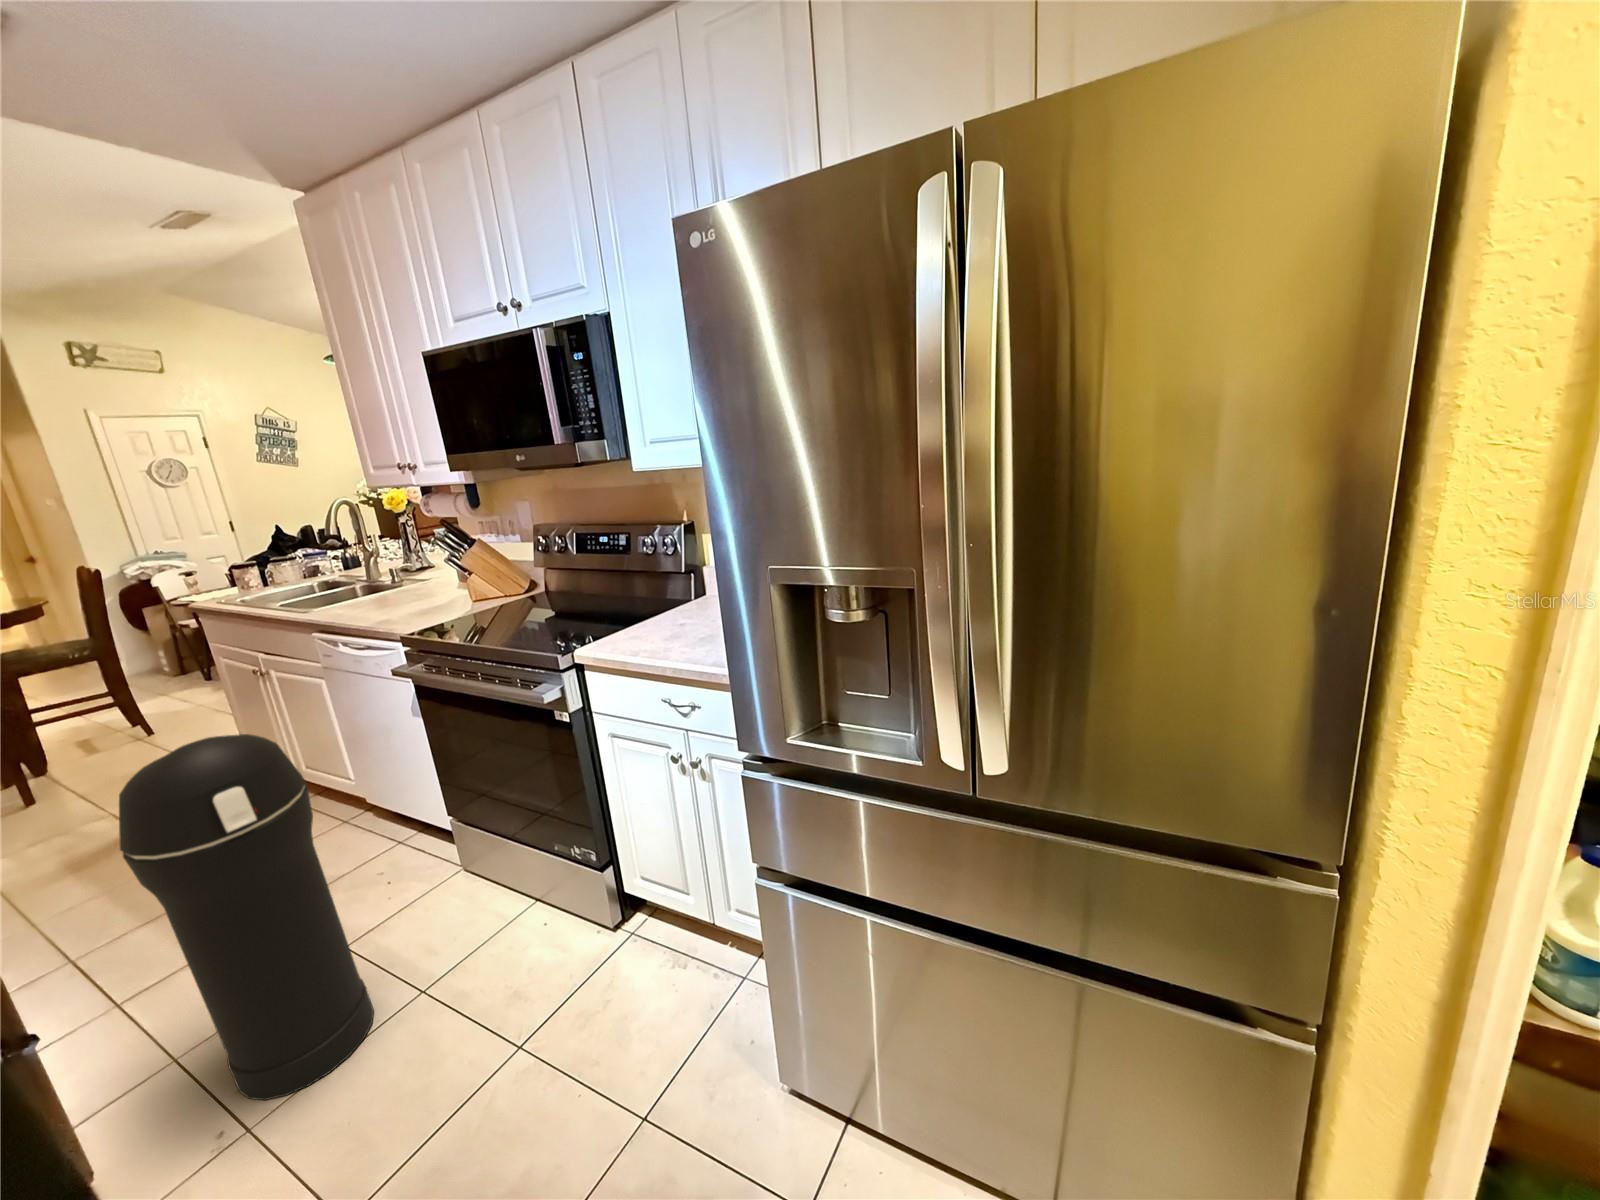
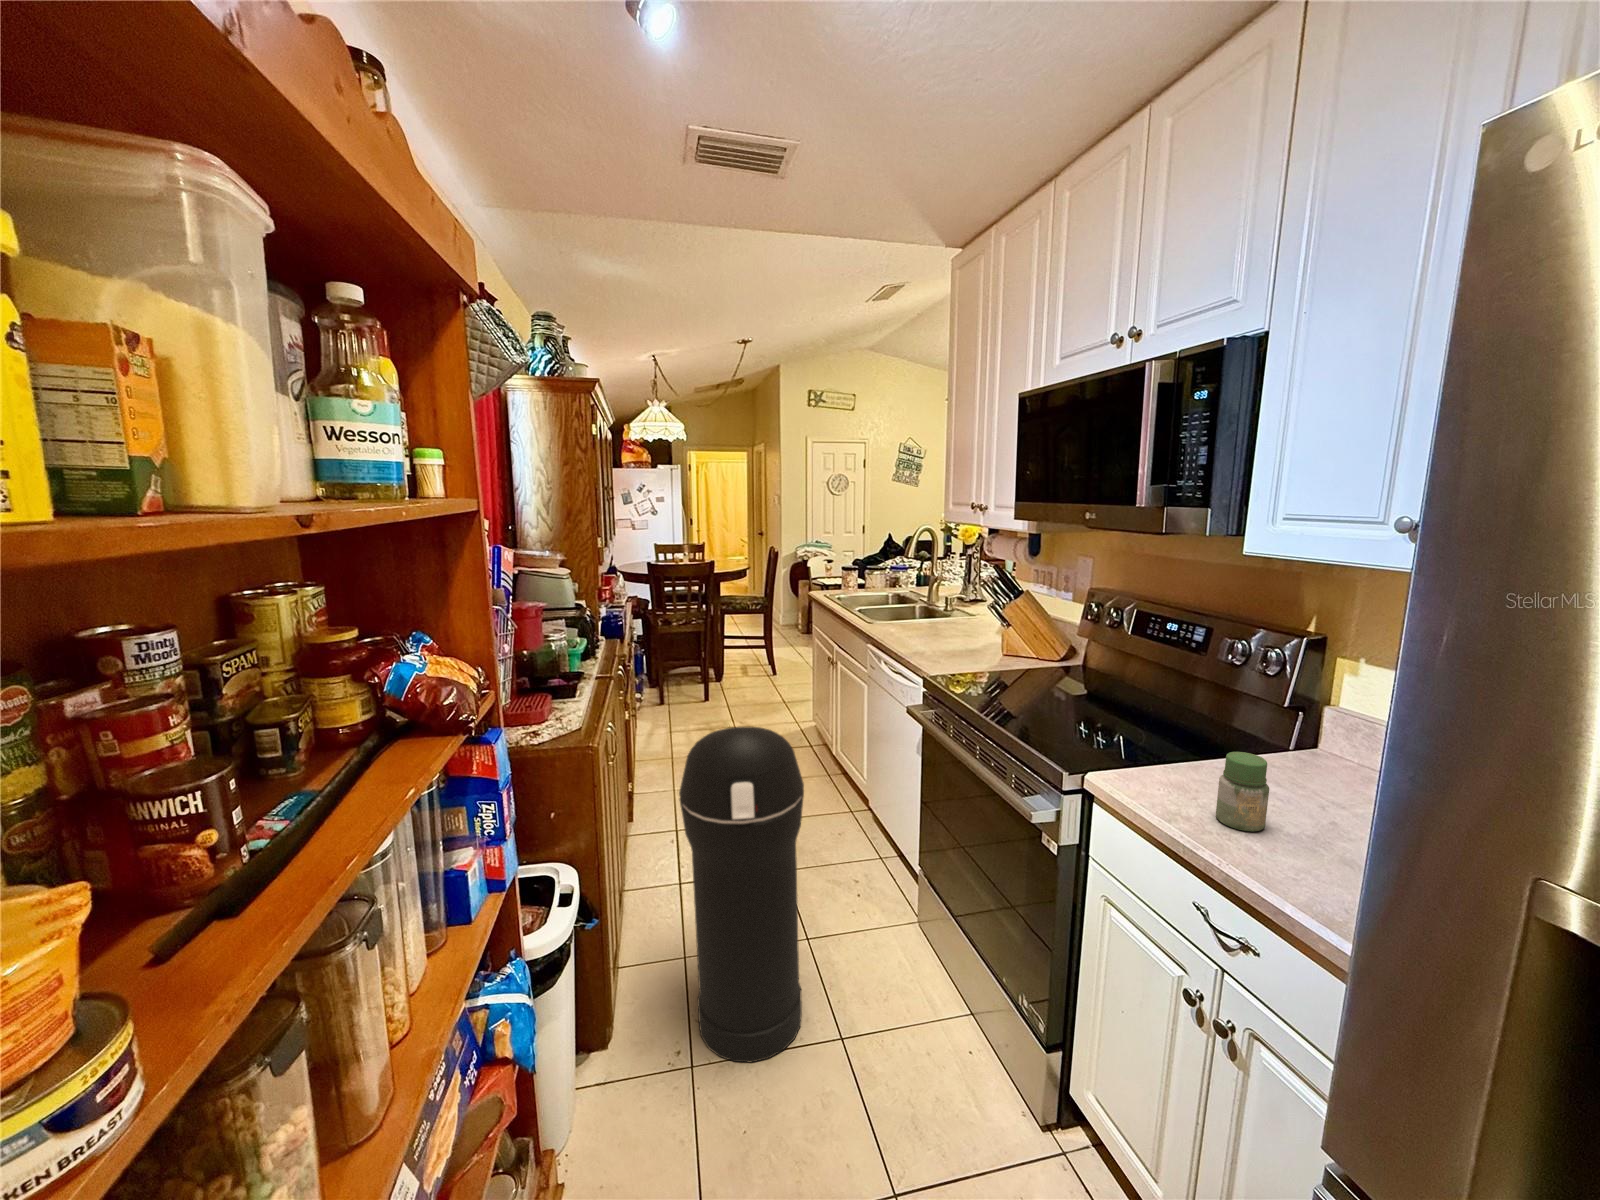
jar: none [657,596,688,645] -> present [1216,752,1269,831]

